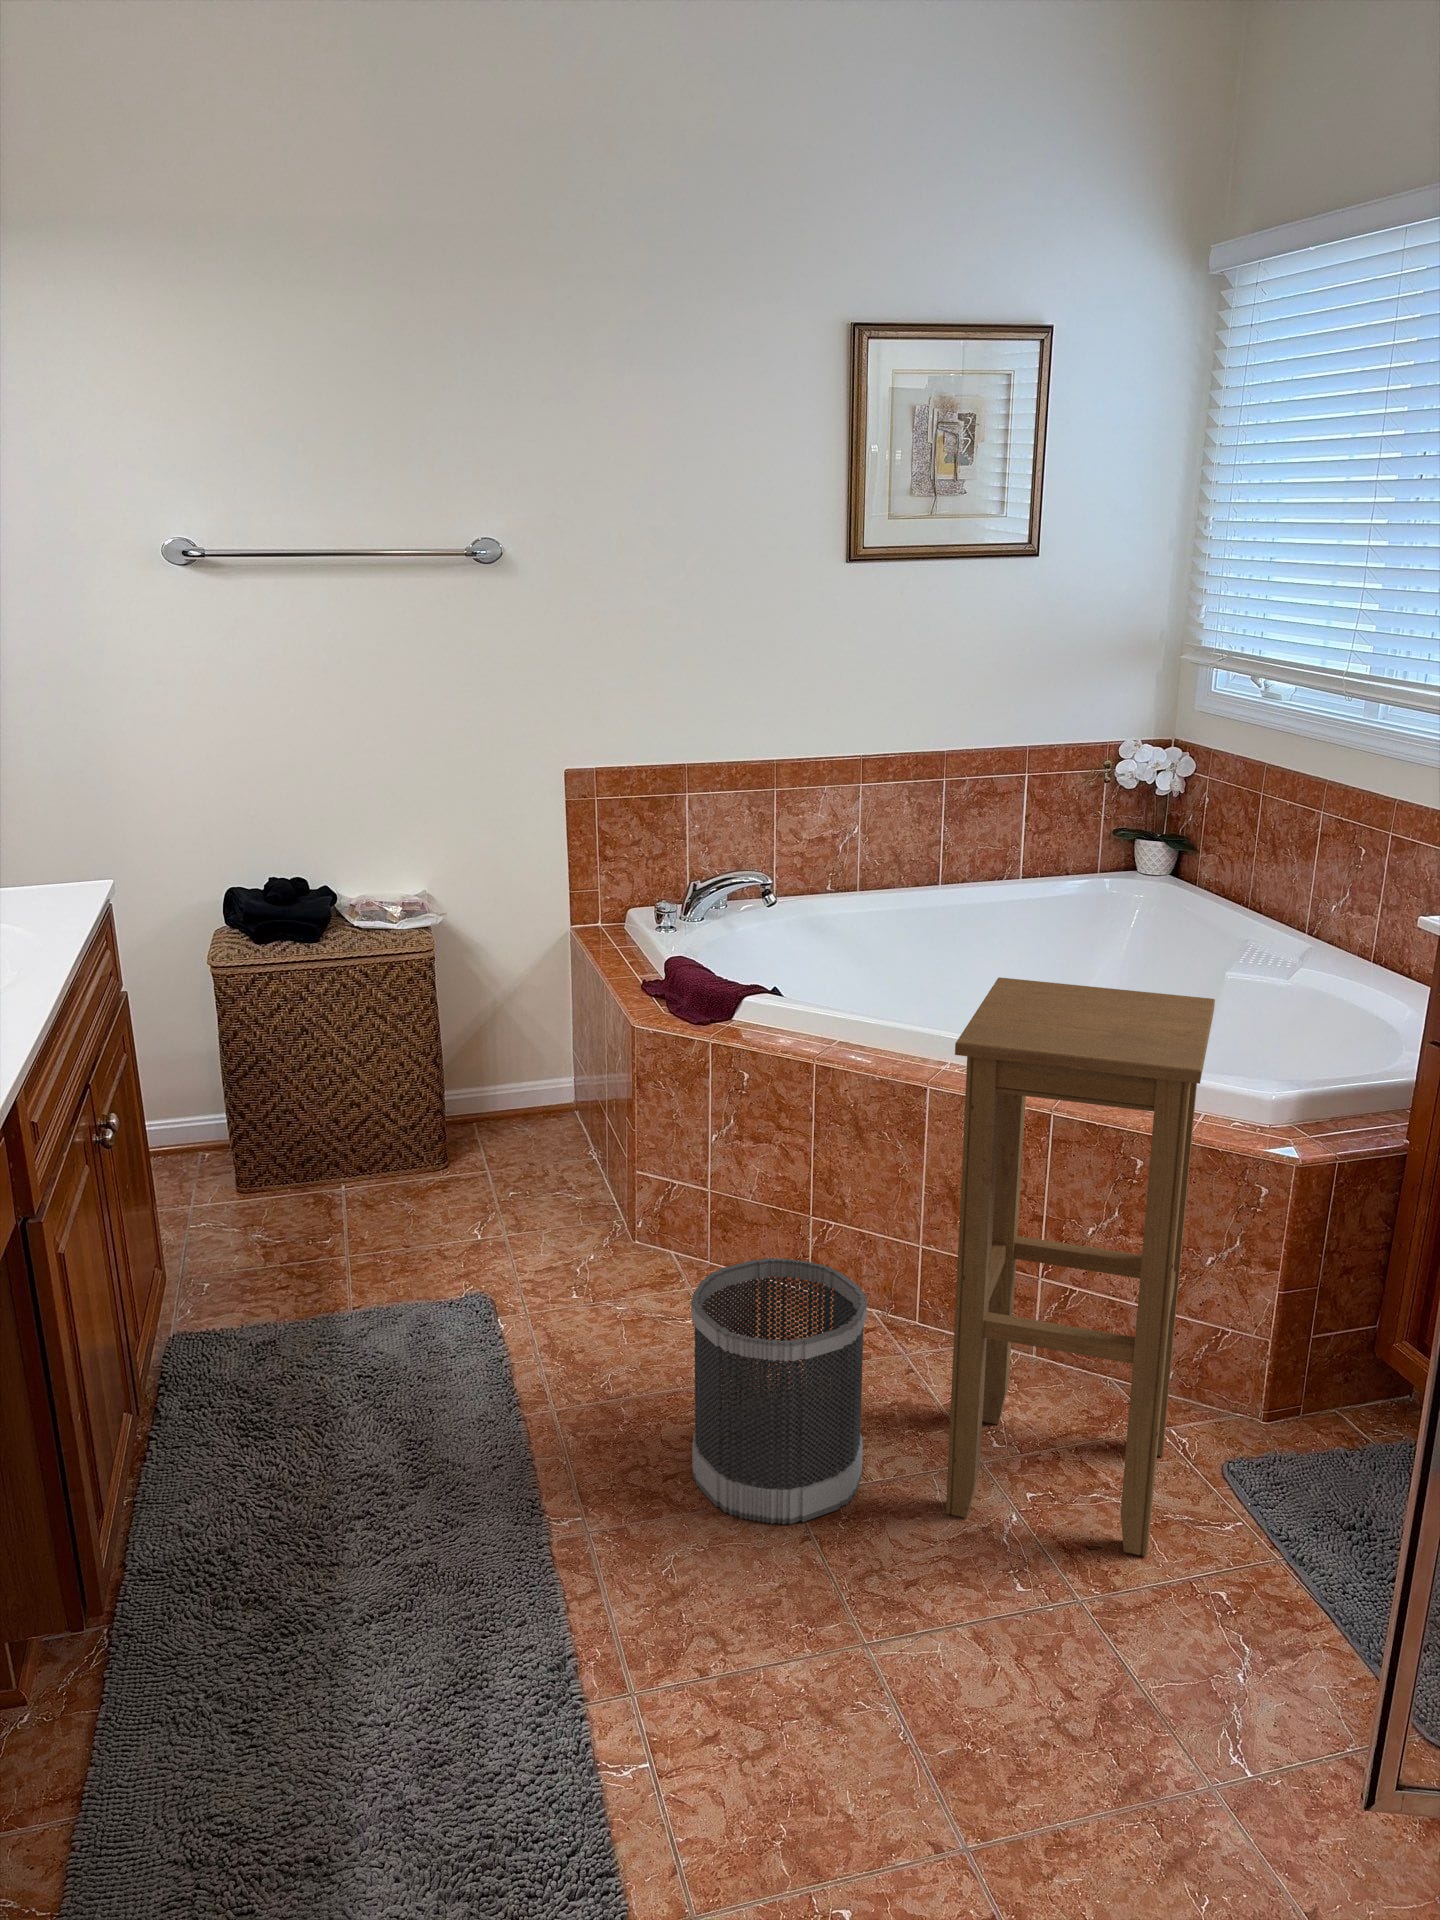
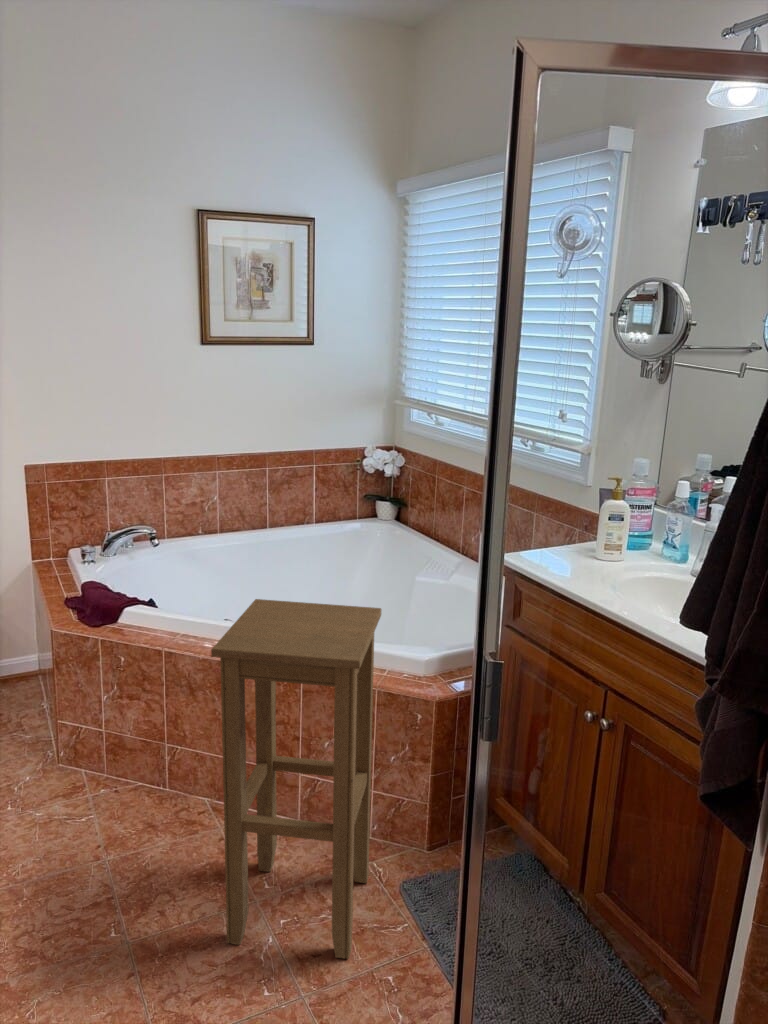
wastebasket: present [691,1258,867,1524] -> none [53,783,178,967]

